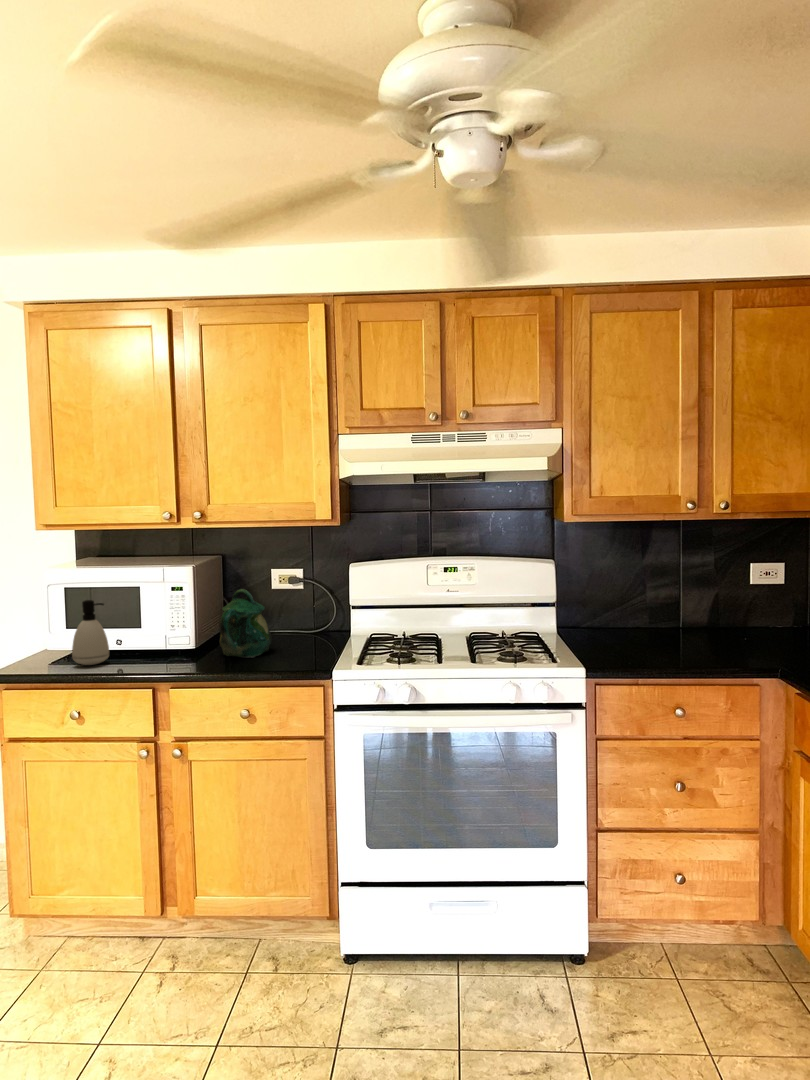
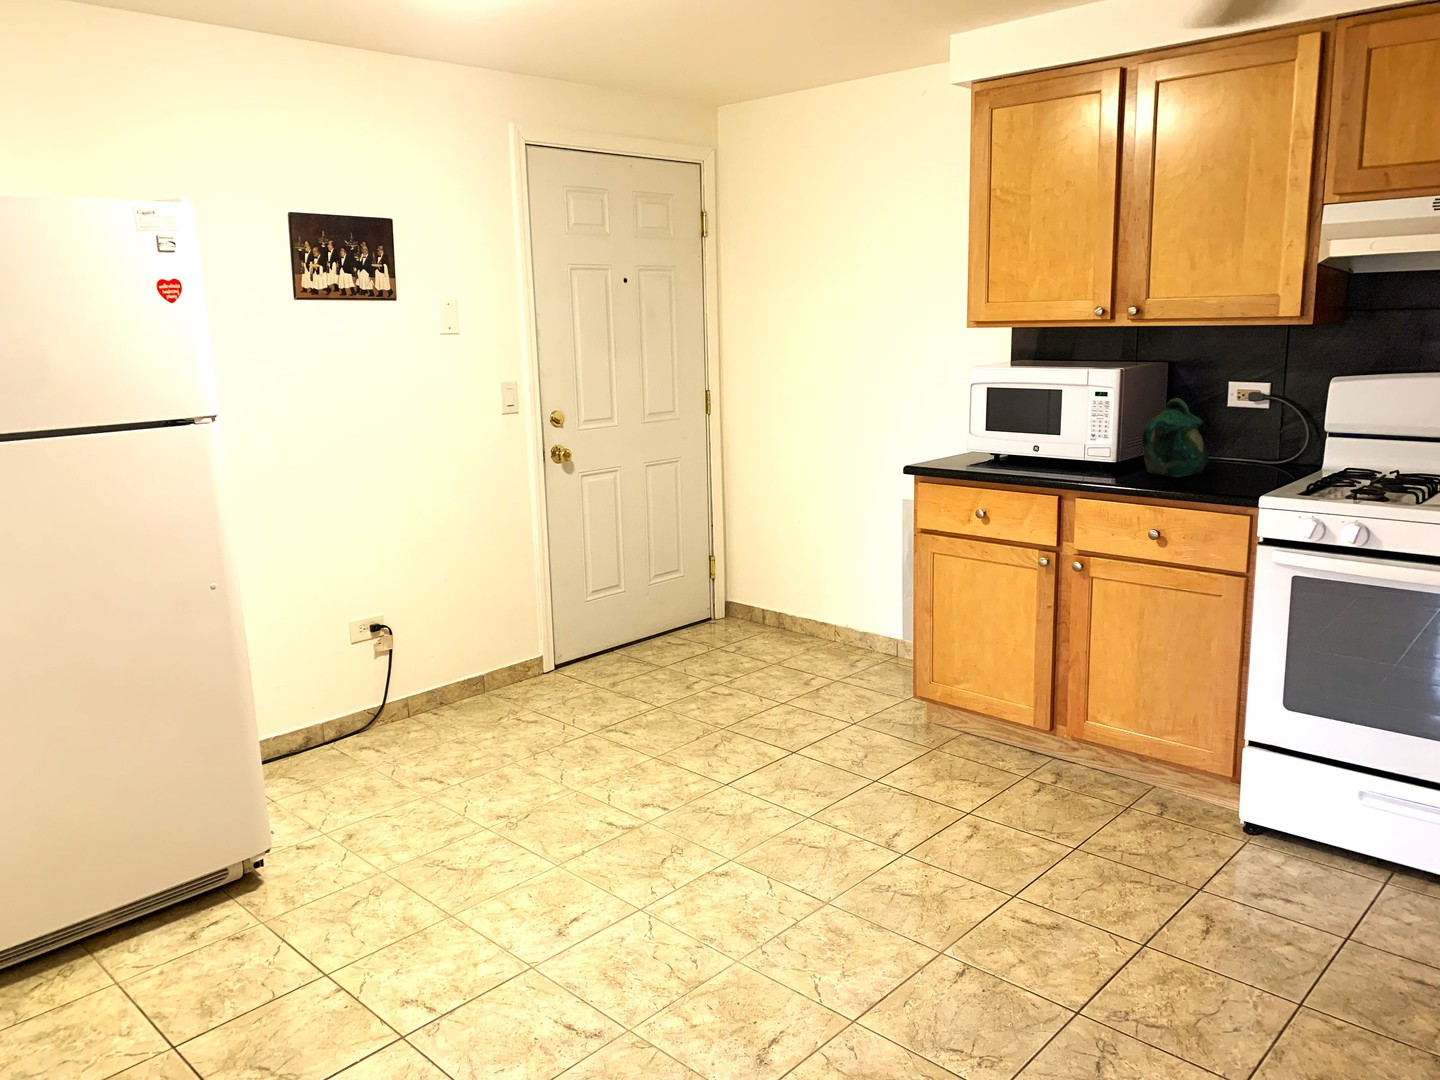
soap dispenser: present [72,600,109,665] -> none [987,401,1025,469]

